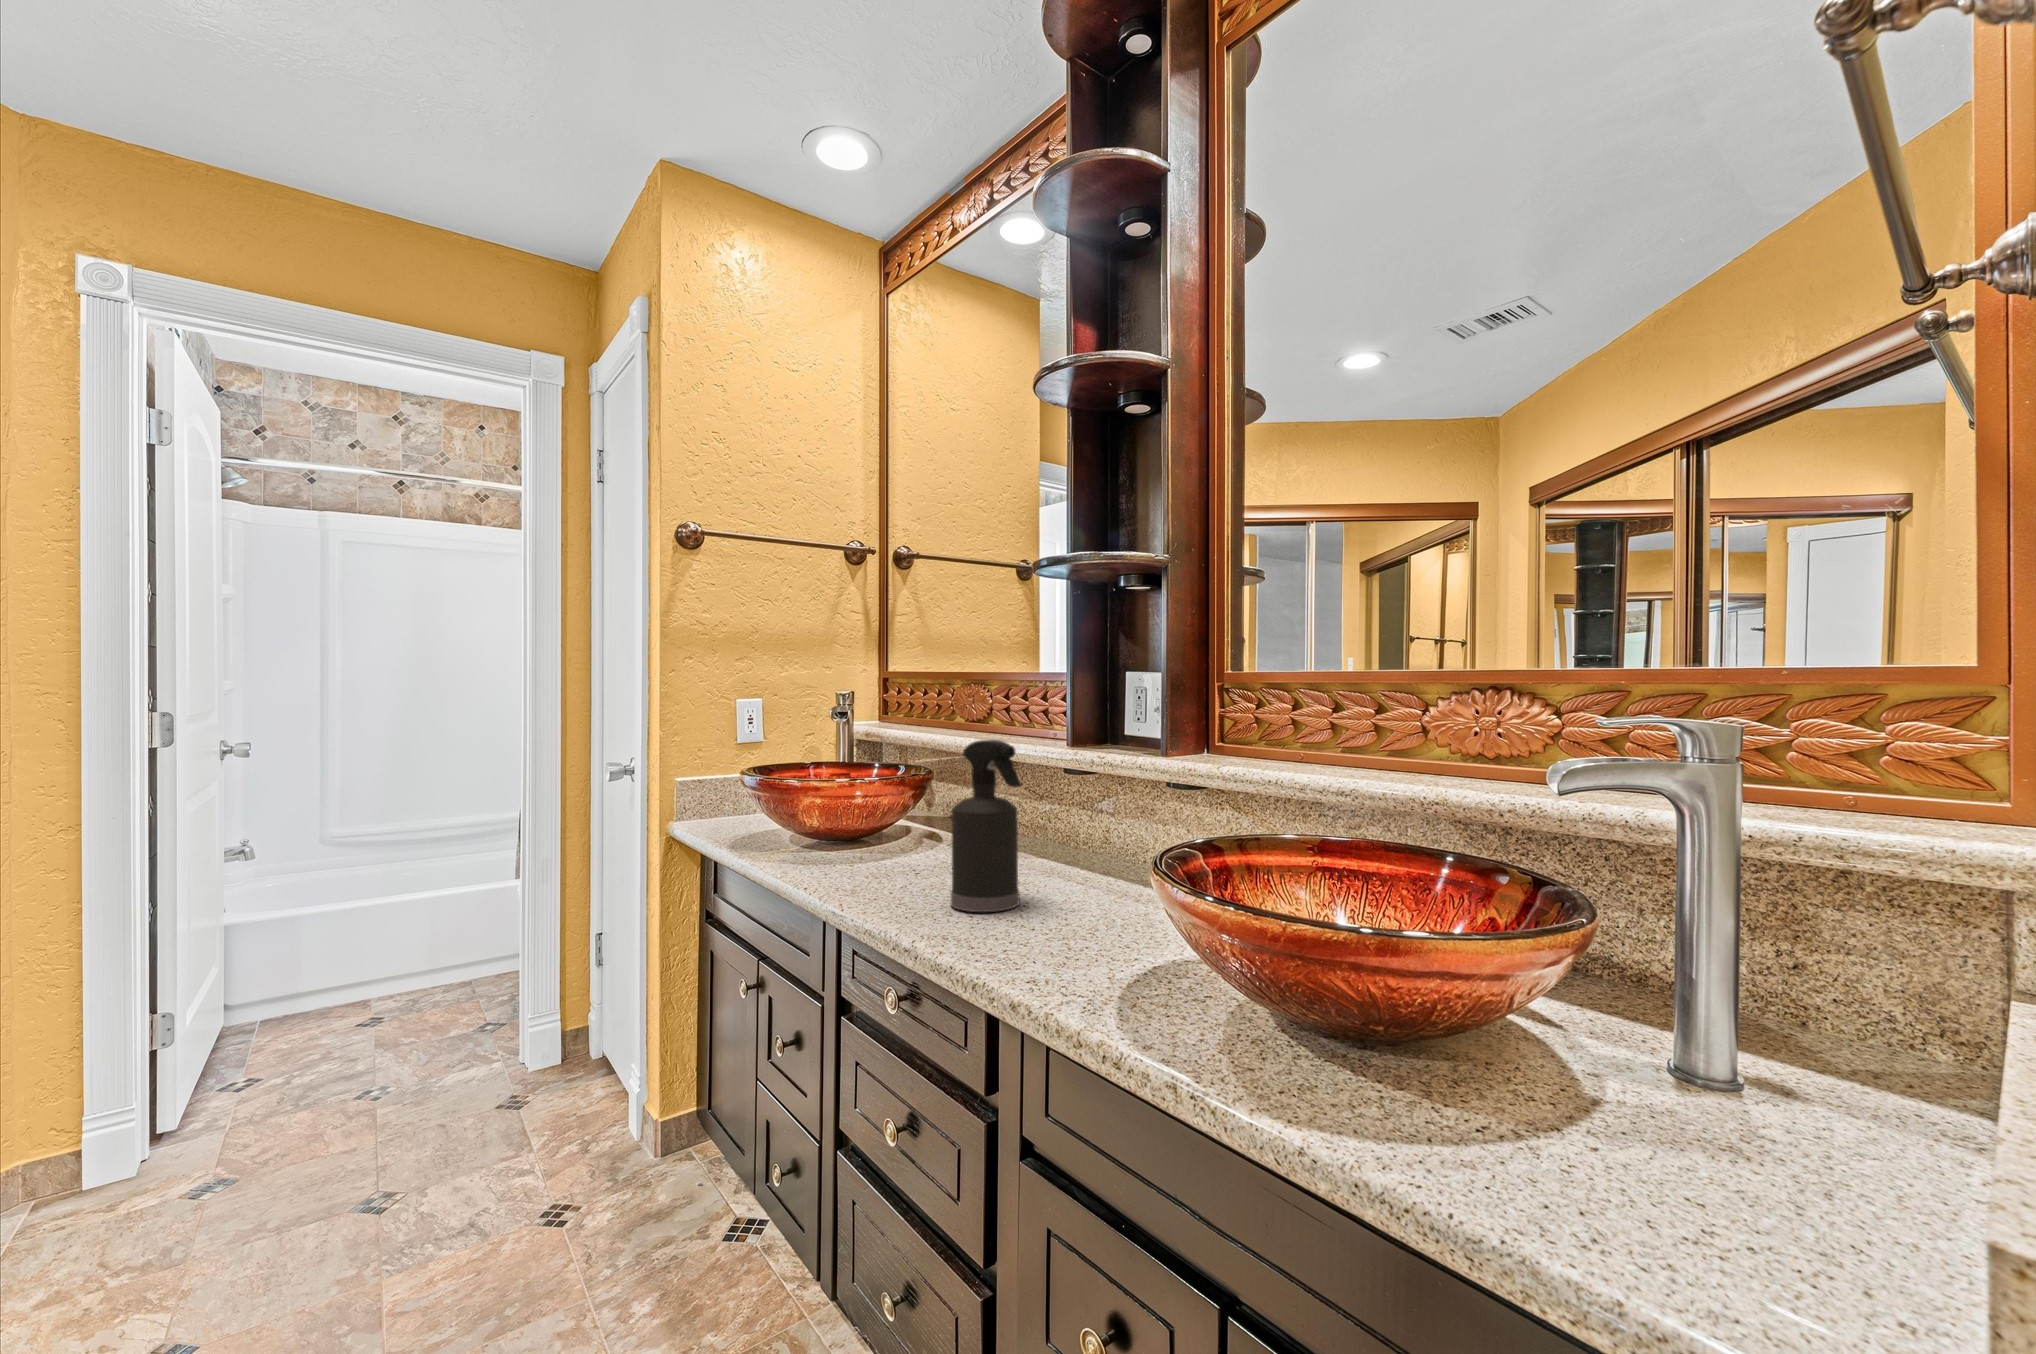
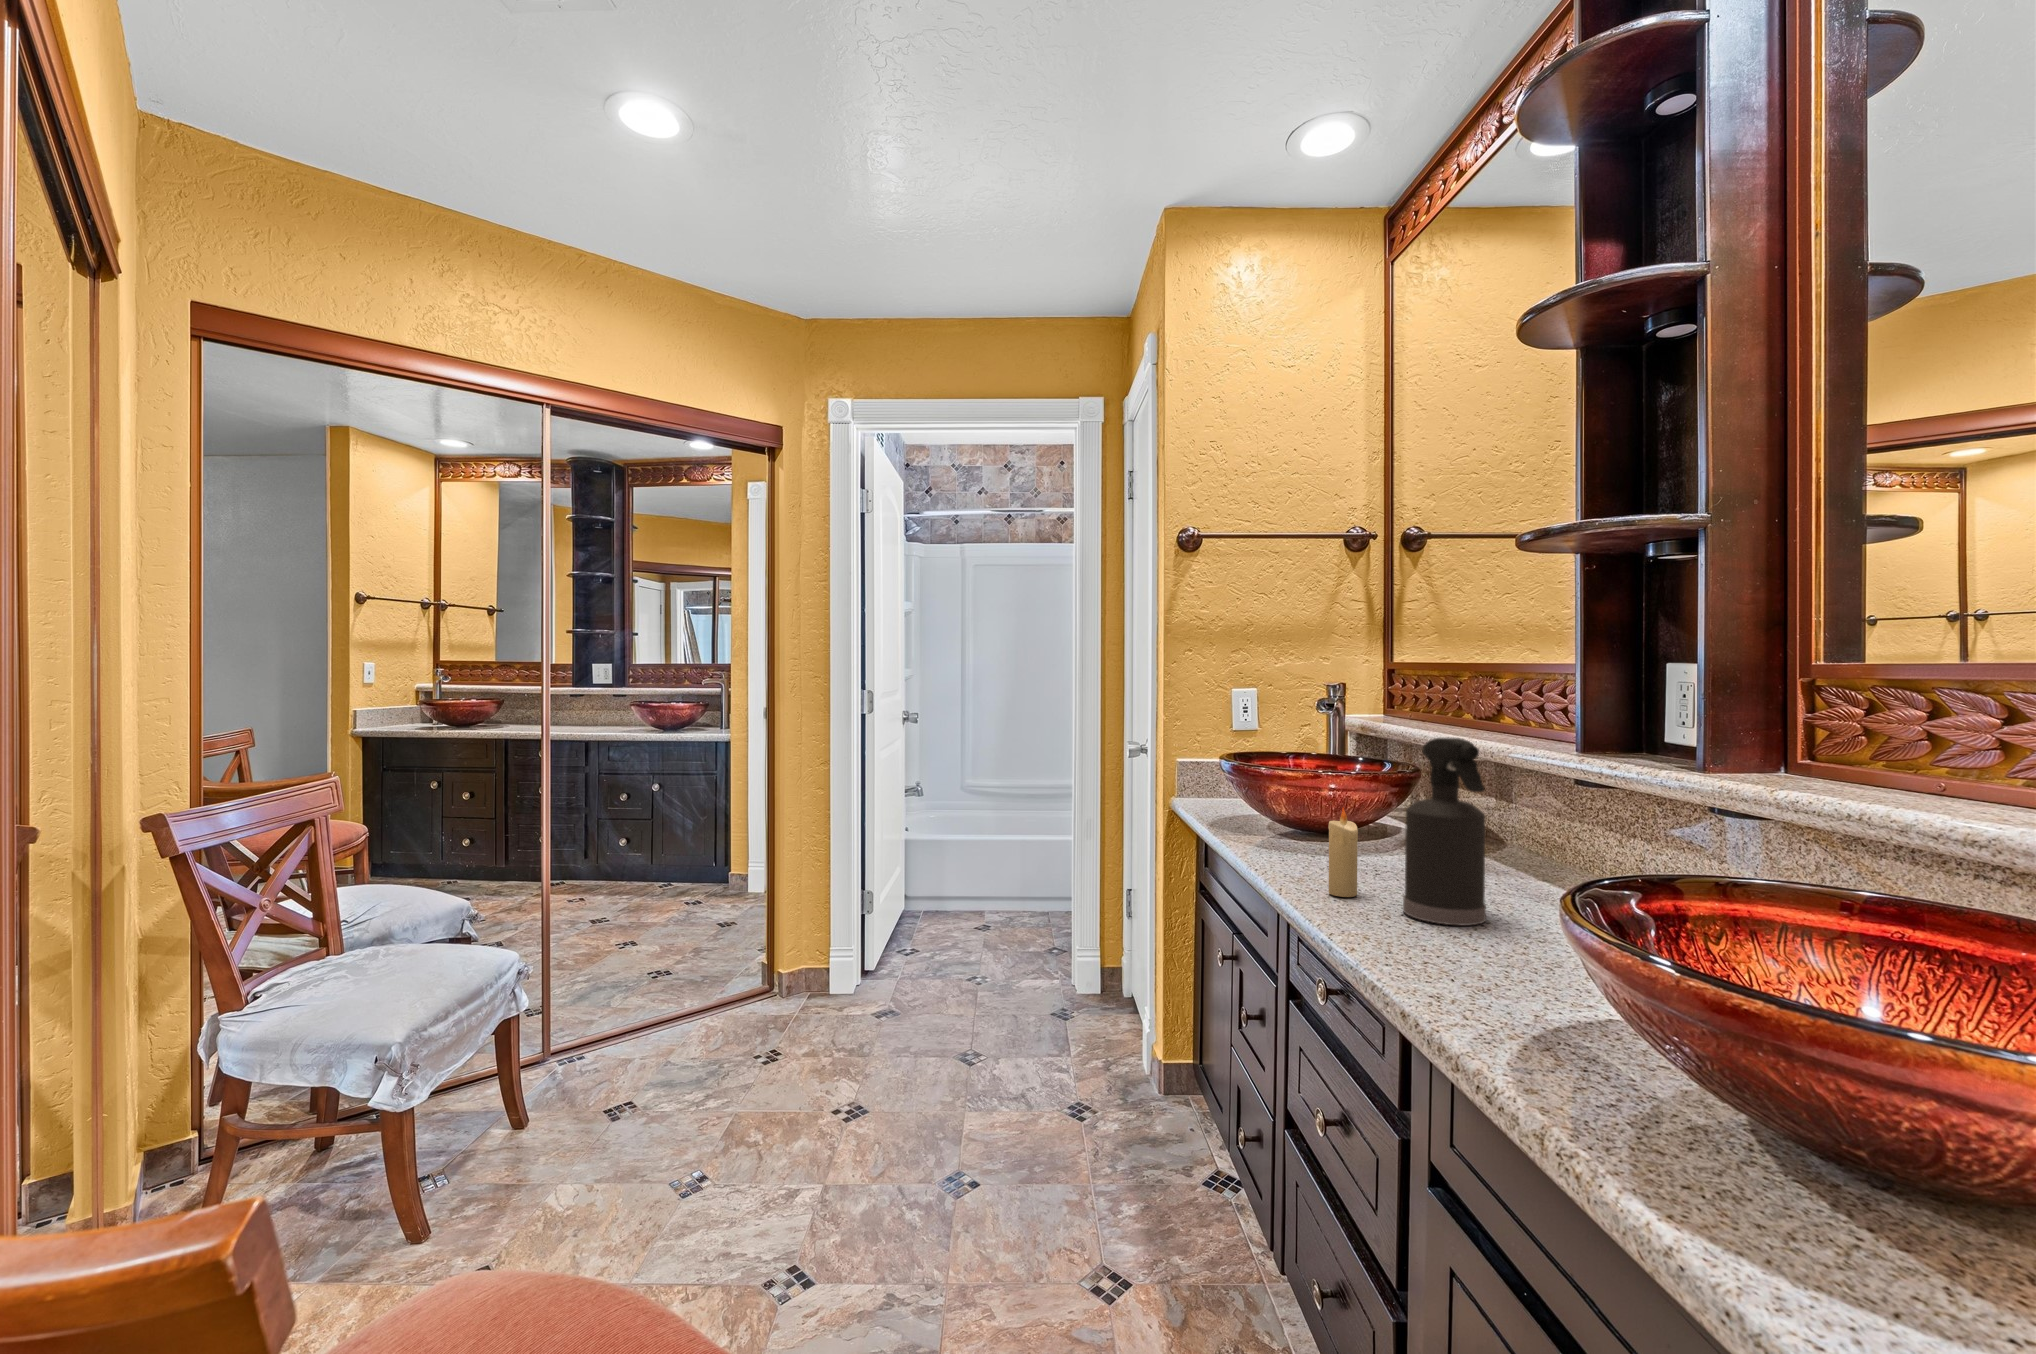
candle: none [876,814,904,902] -> present [1328,807,1358,897]

